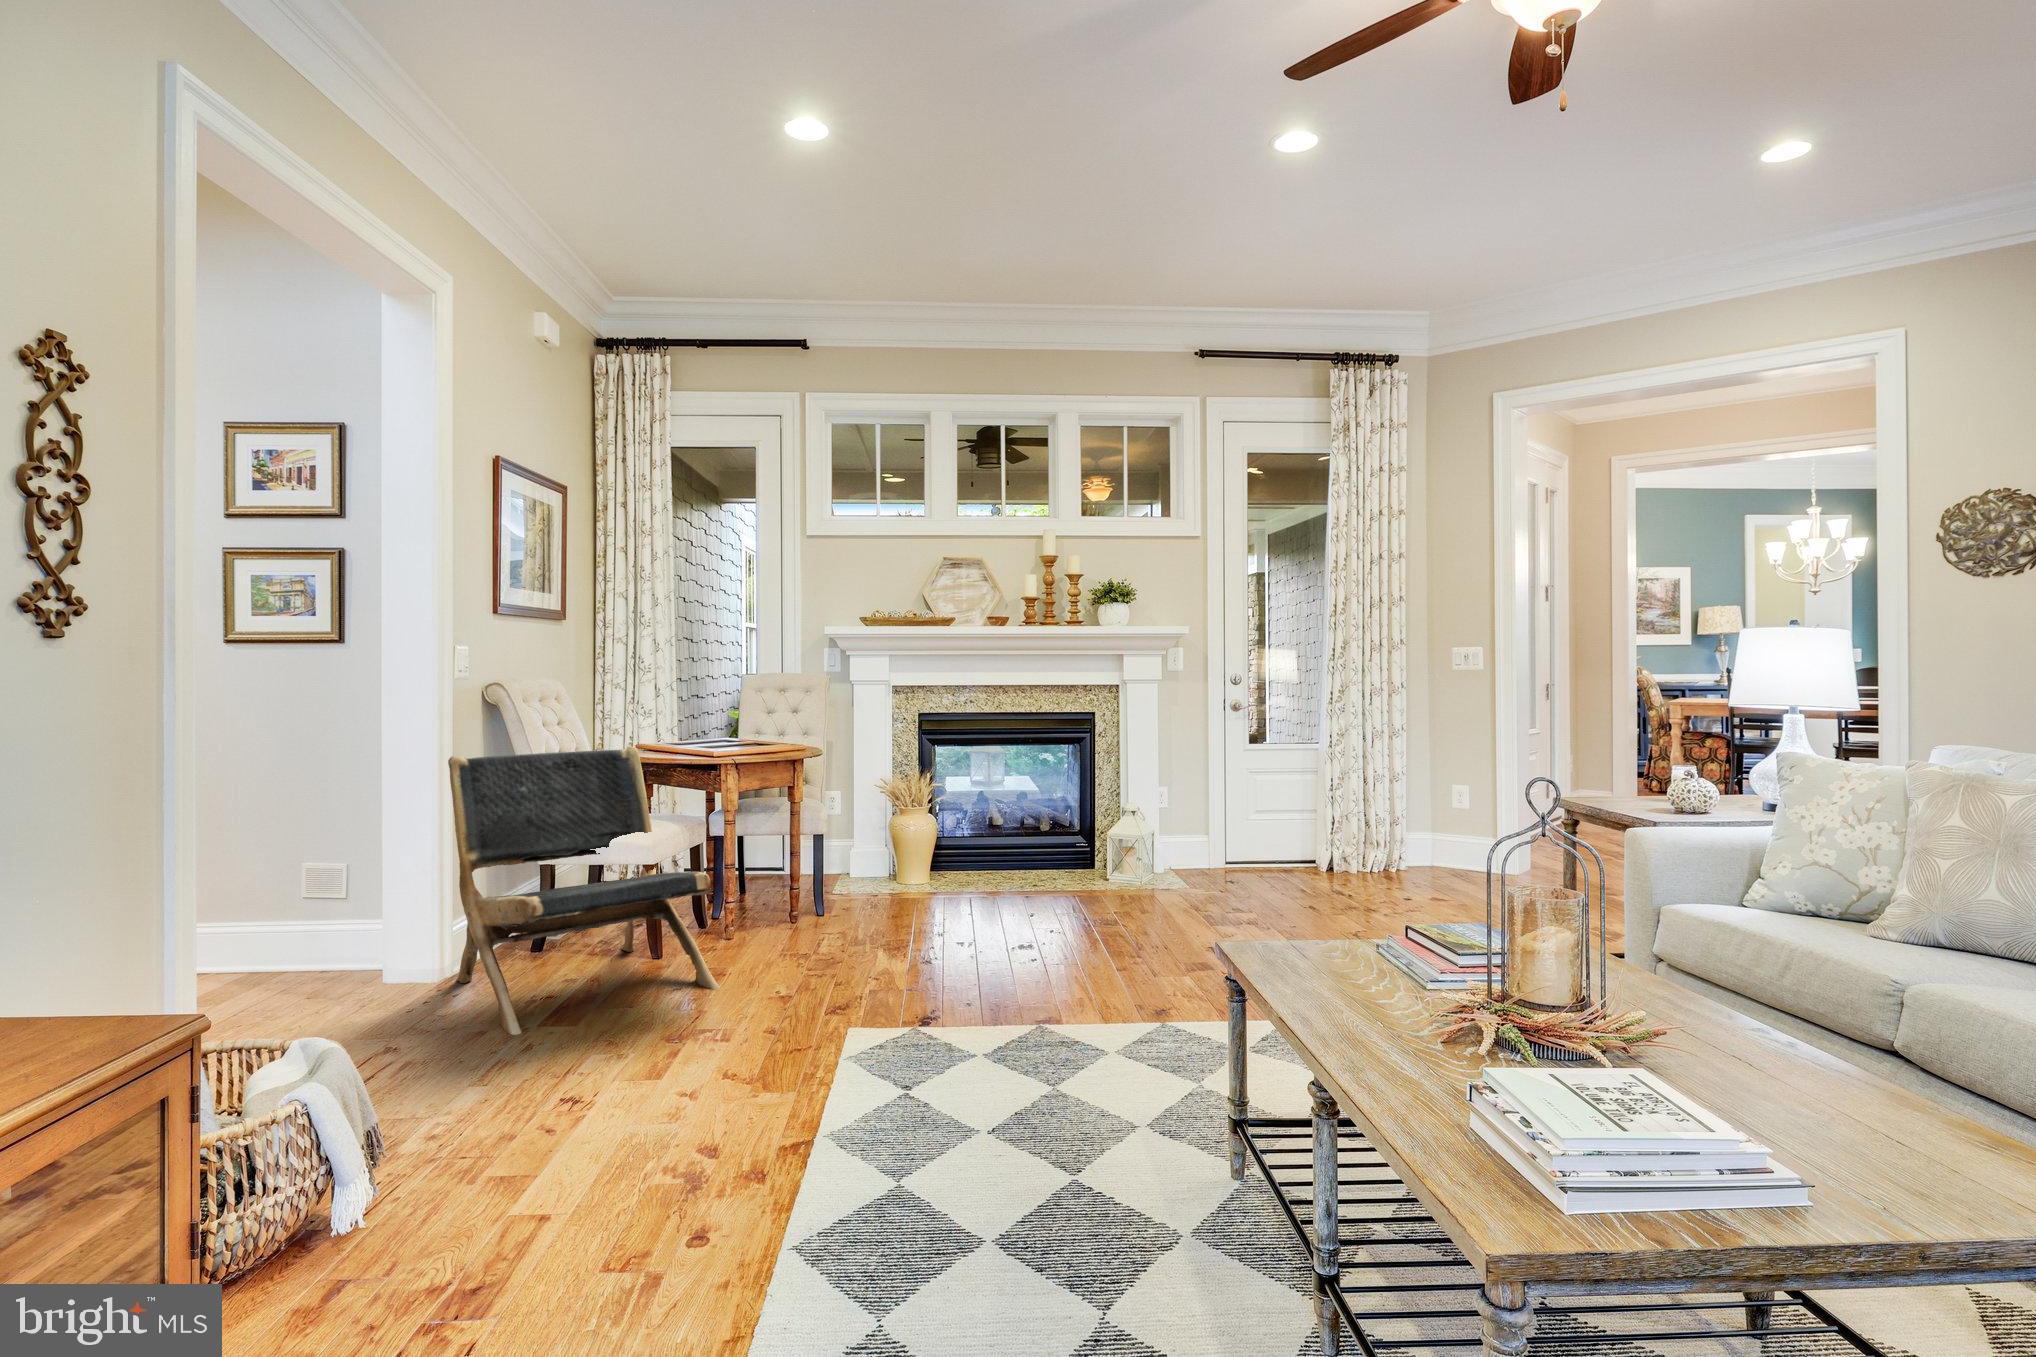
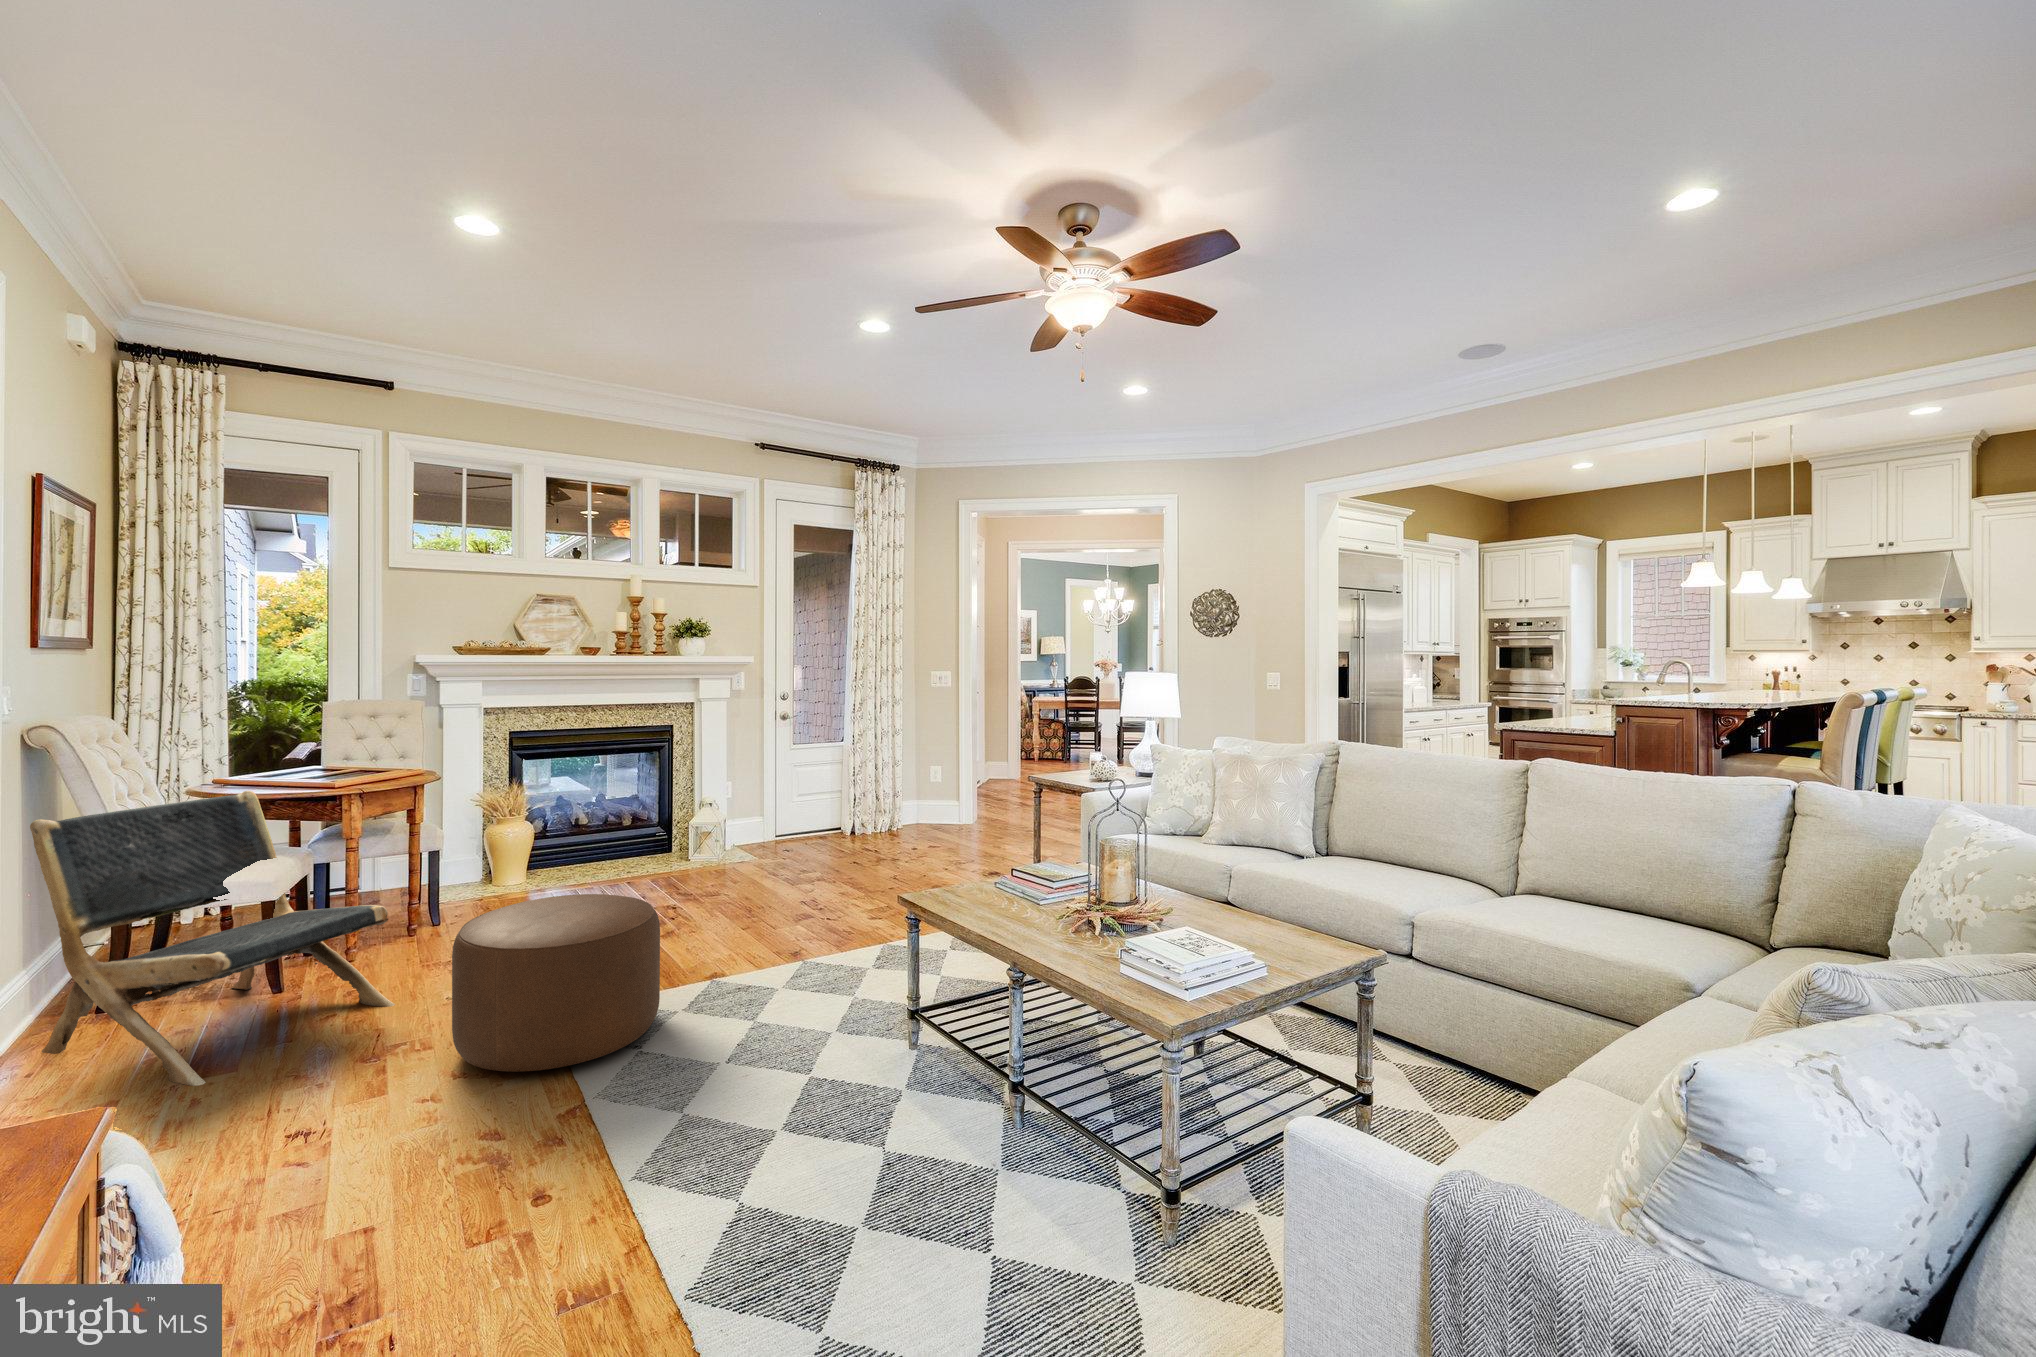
ottoman: none [705,879,946,1094] -> present [452,894,660,1072]

